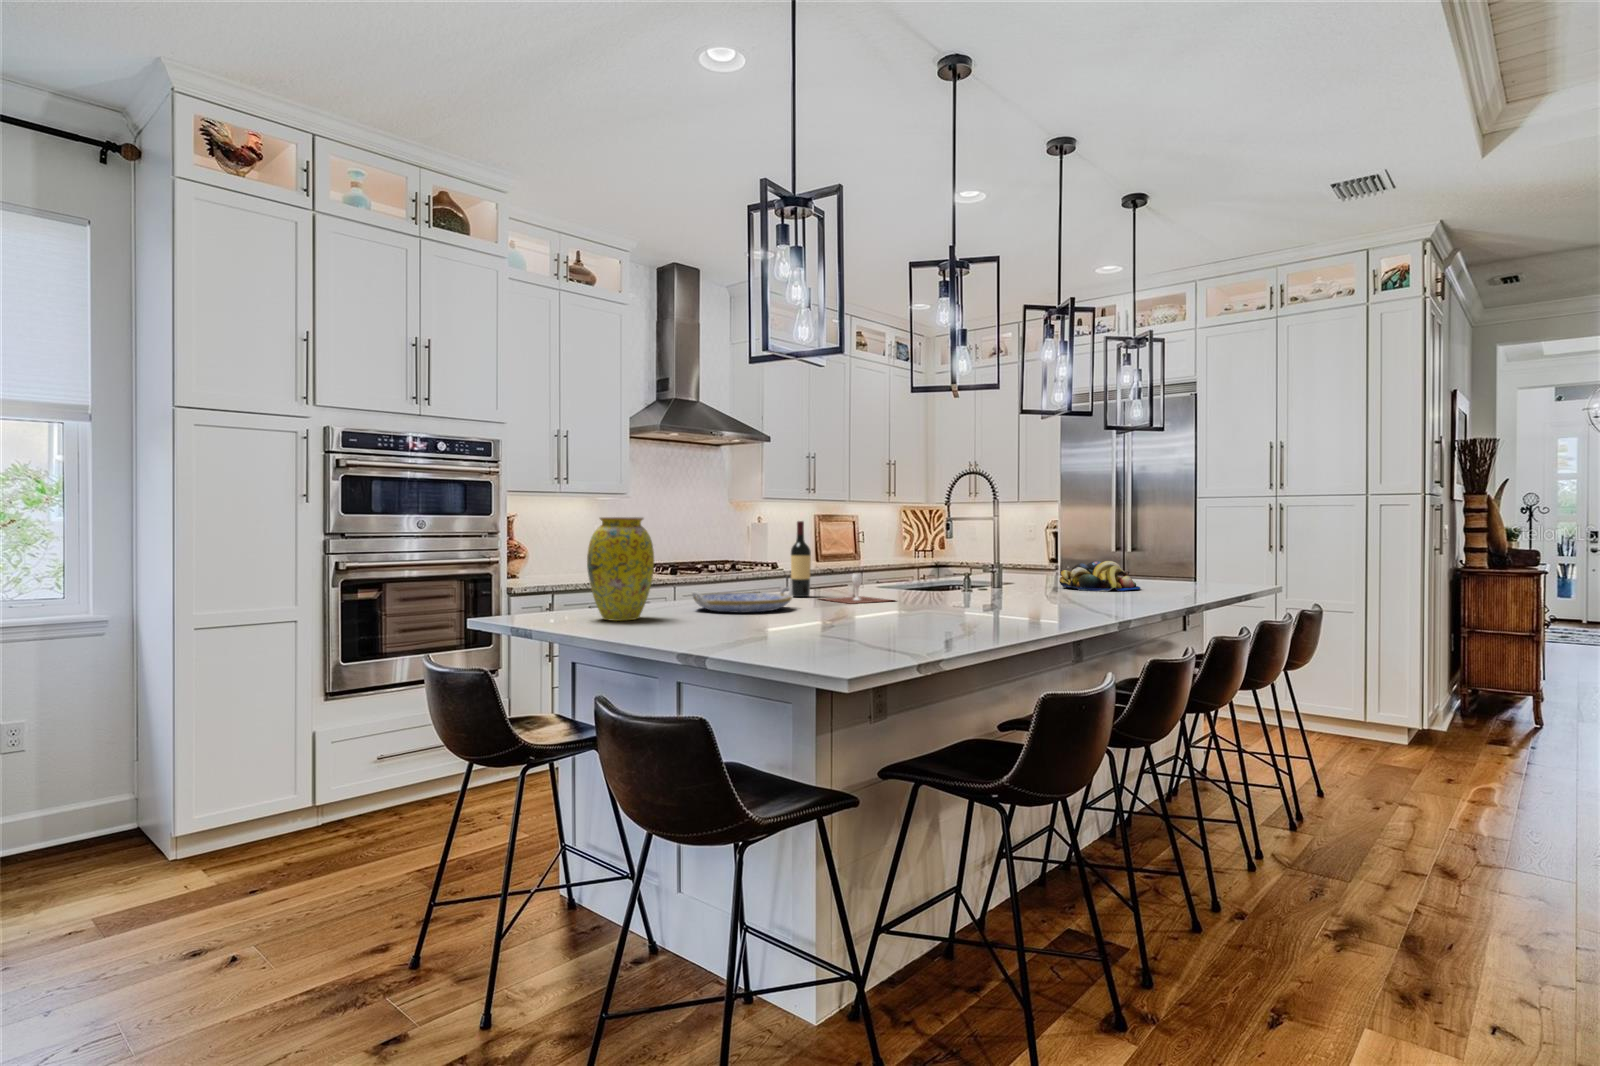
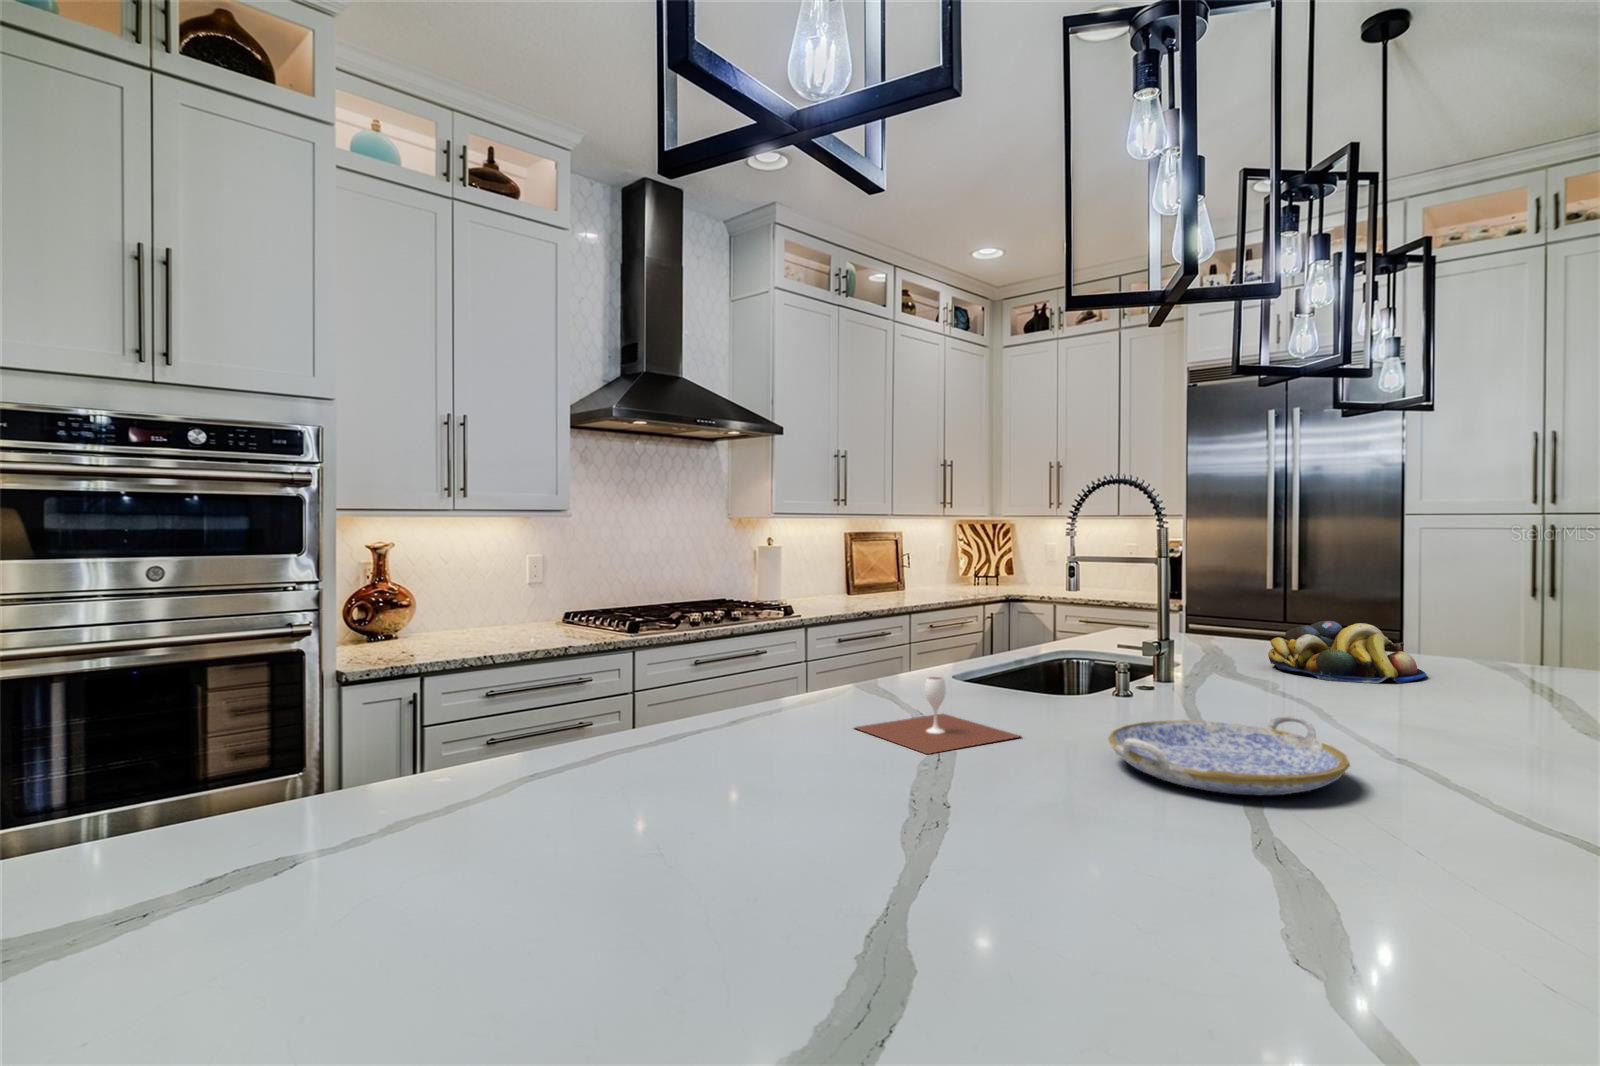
vase: present [587,517,654,621] -> none [171,596,396,917]
wine bottle: present [791,521,811,597] -> none [801,567,840,716]
serving tray: present [692,587,792,613] -> present [1108,716,1350,795]

